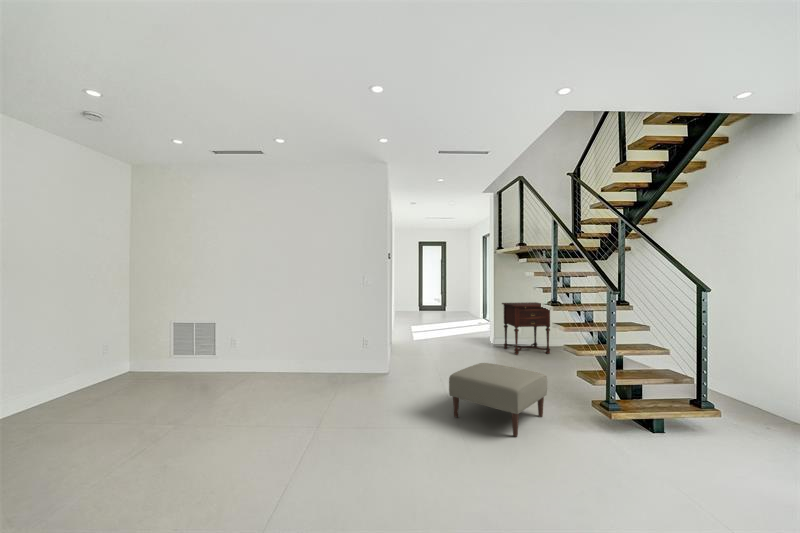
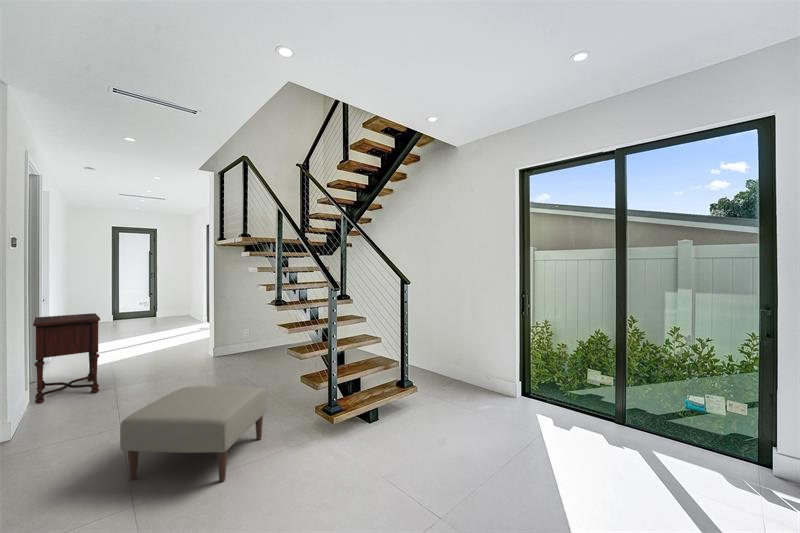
side table: present [502,302,550,355] -> present [33,313,100,404]

